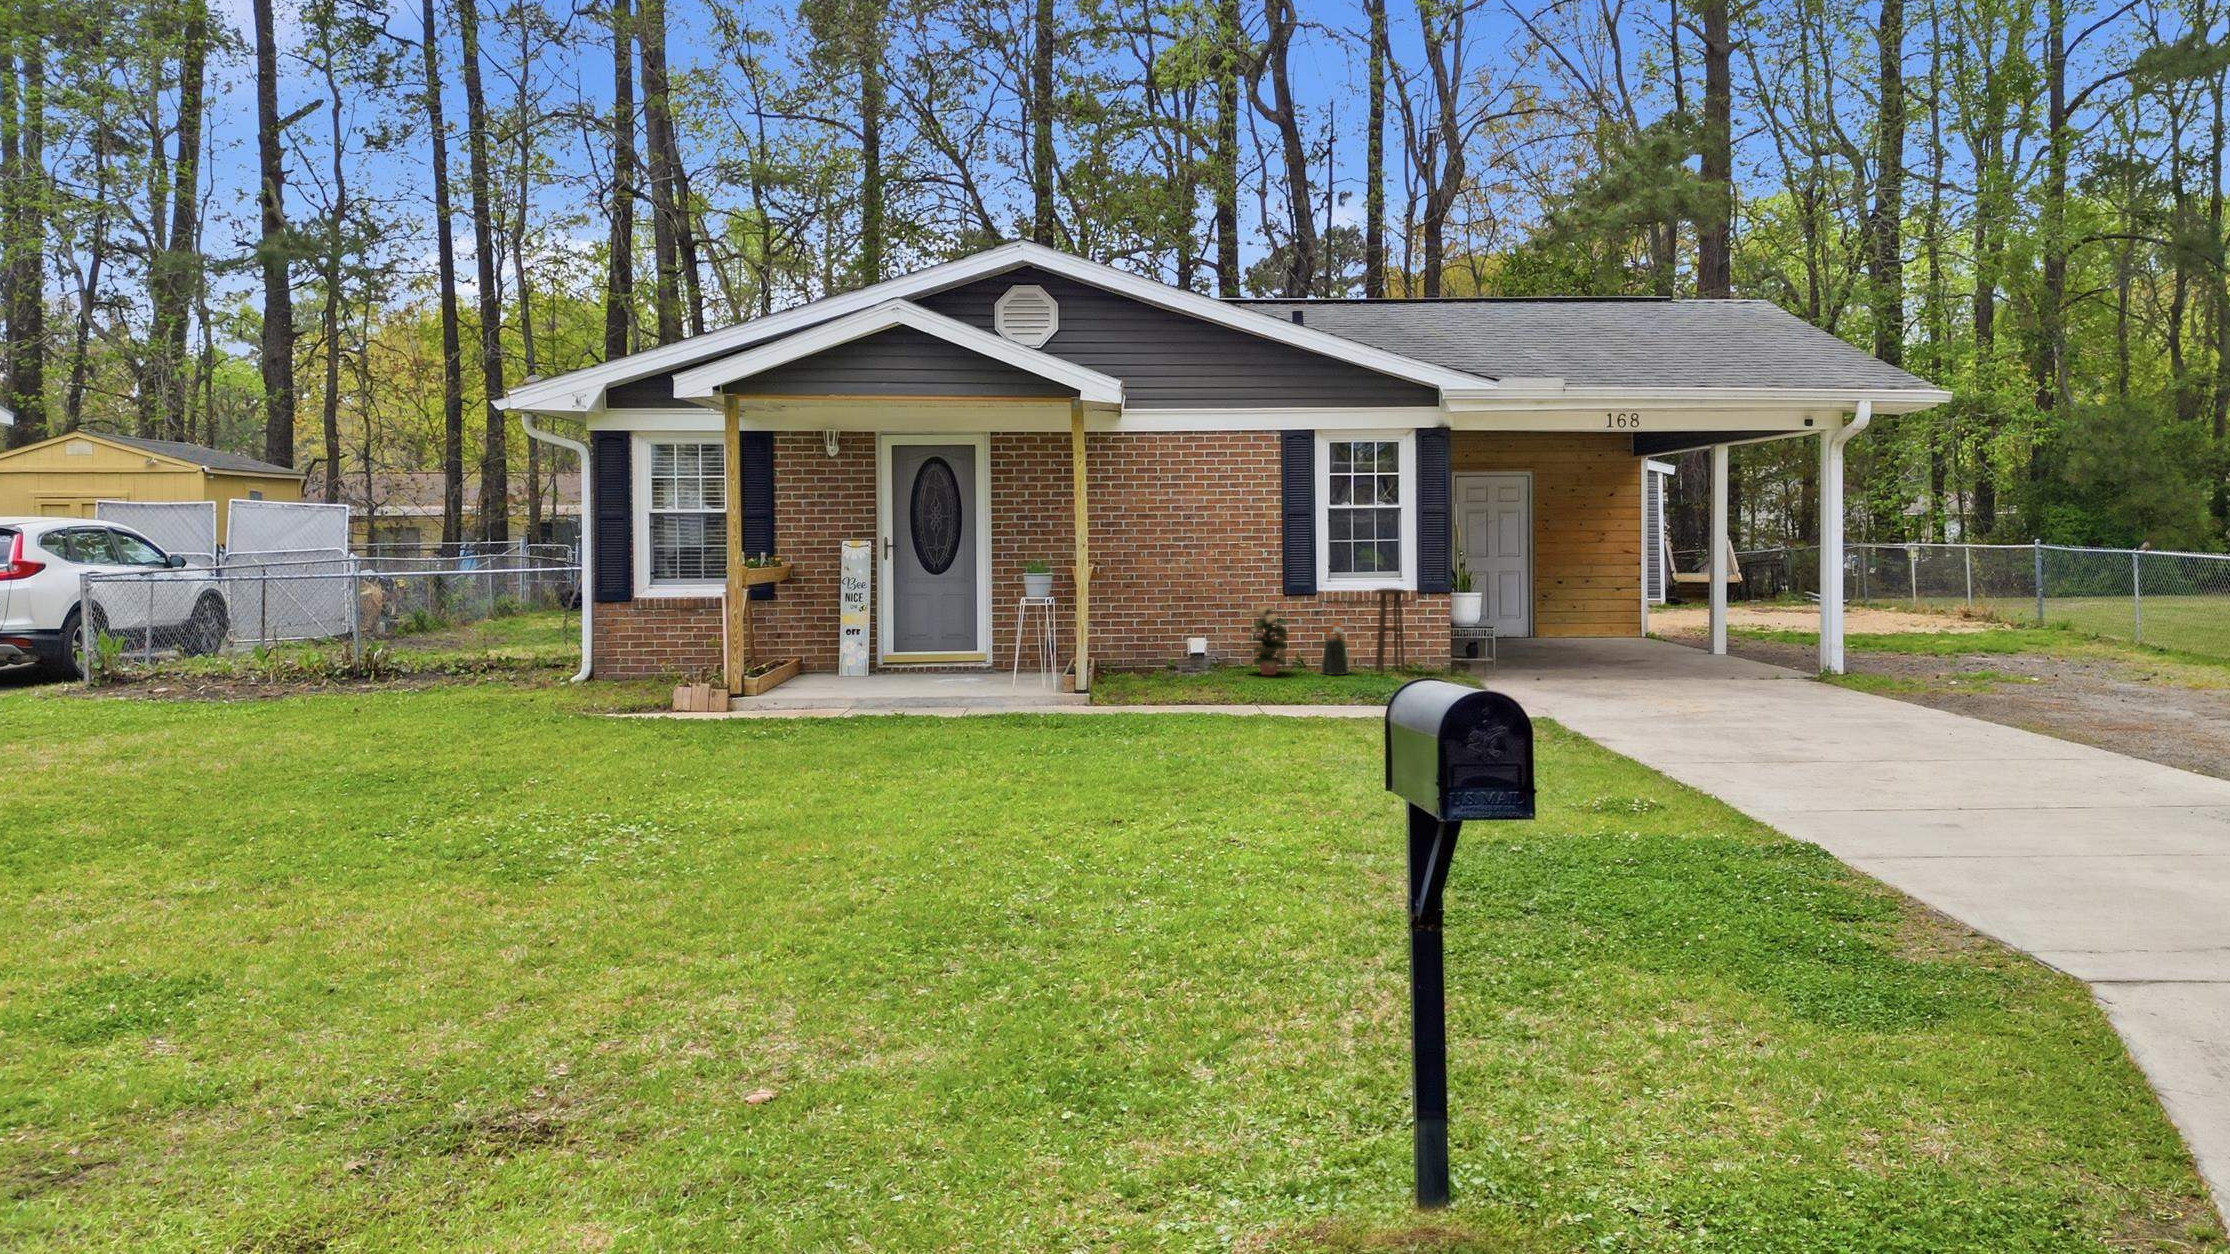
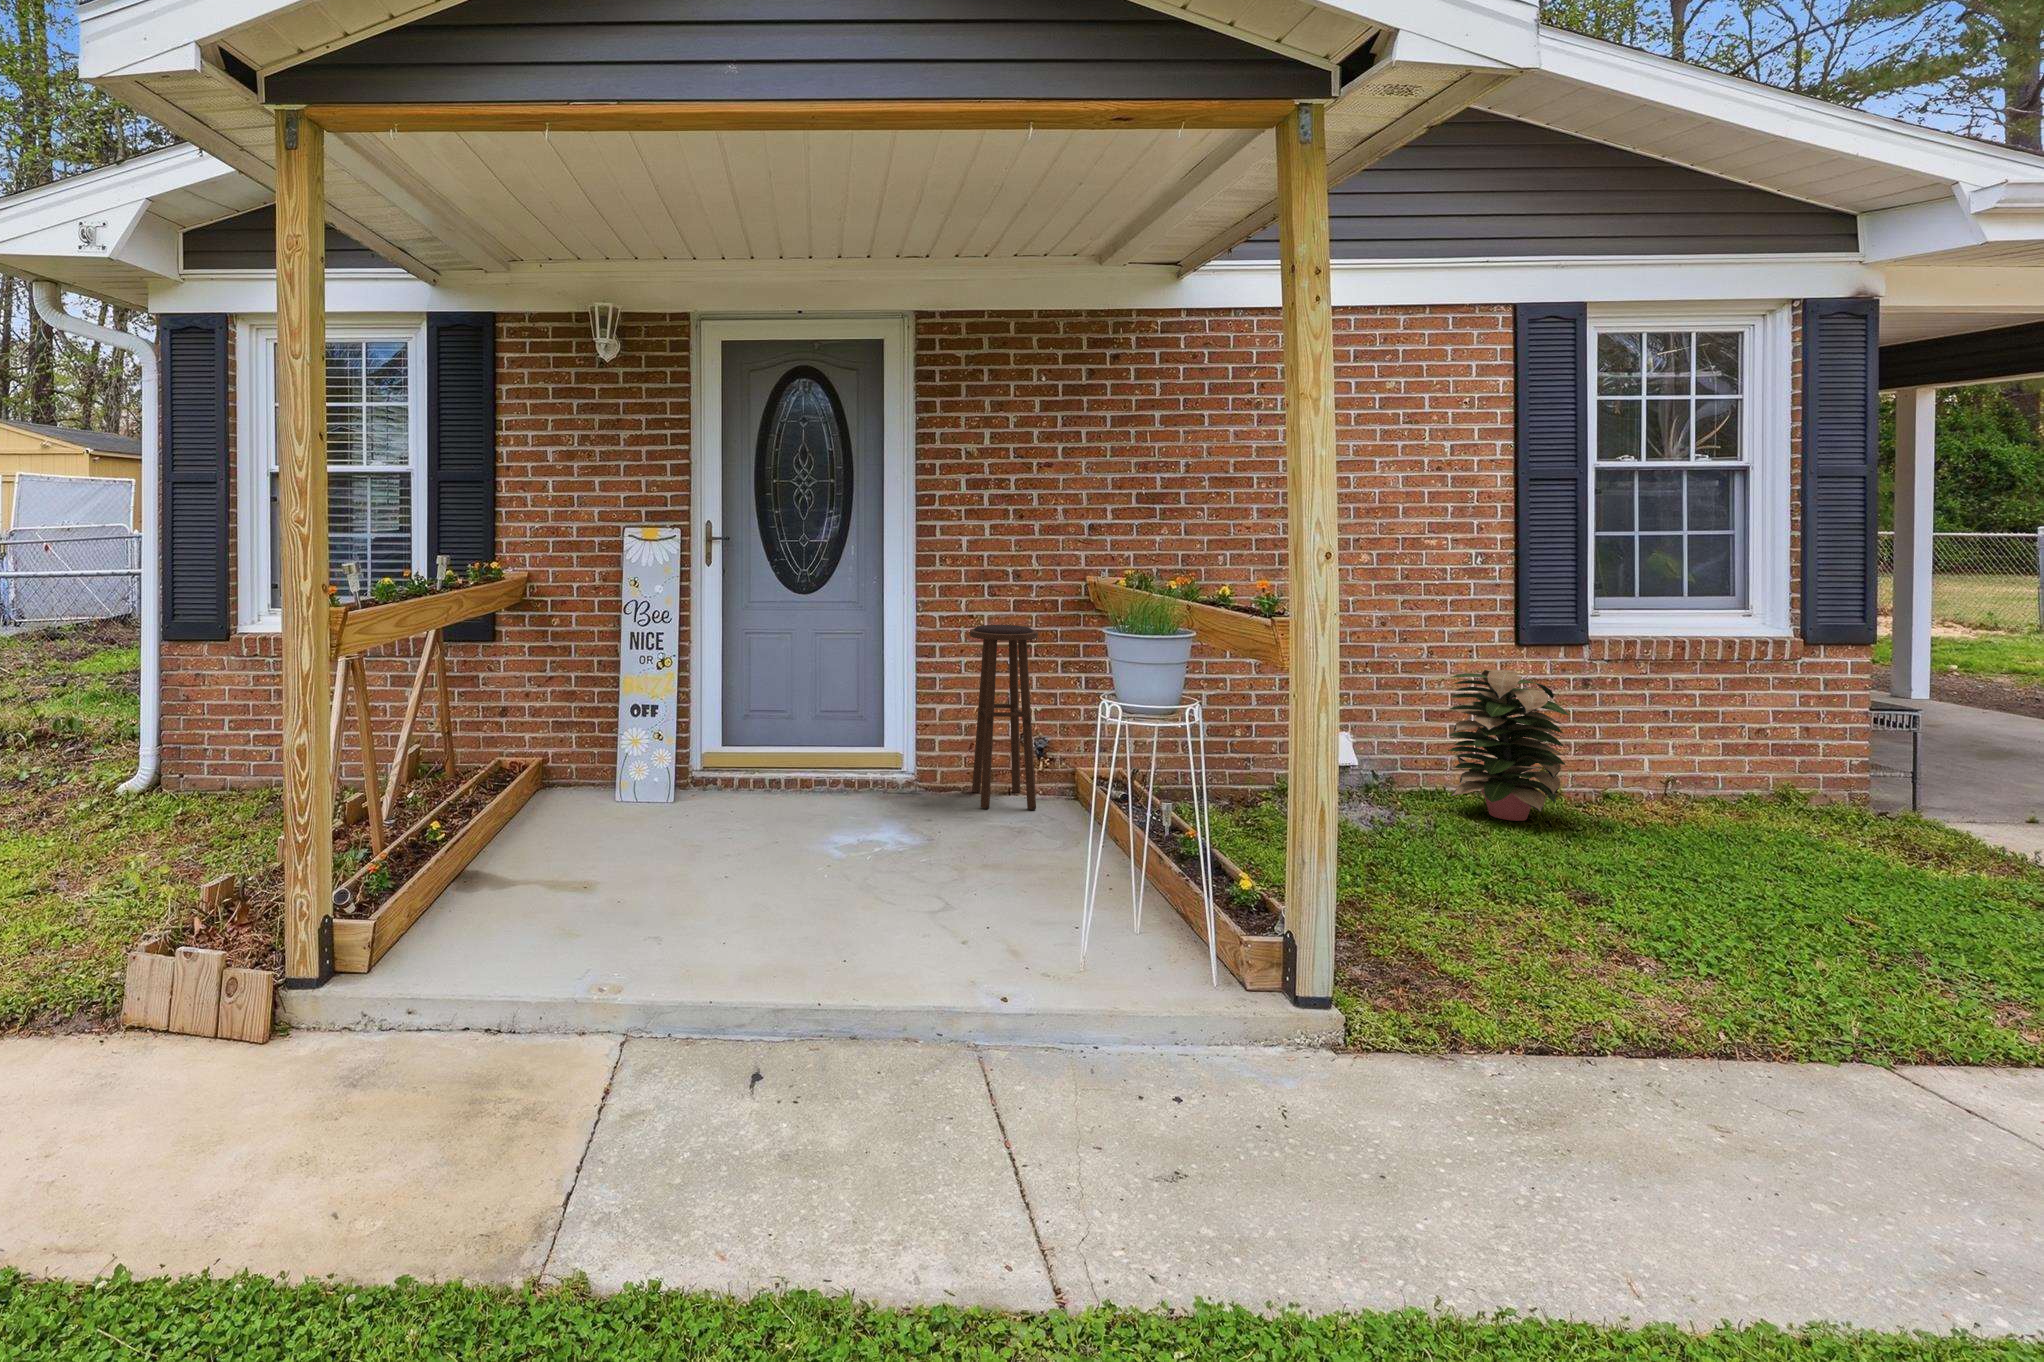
stool: present [1375,588,1406,674] -> present [970,625,1038,810]
watering can: present [1321,622,1349,675] -> none [1605,703,1688,823]

